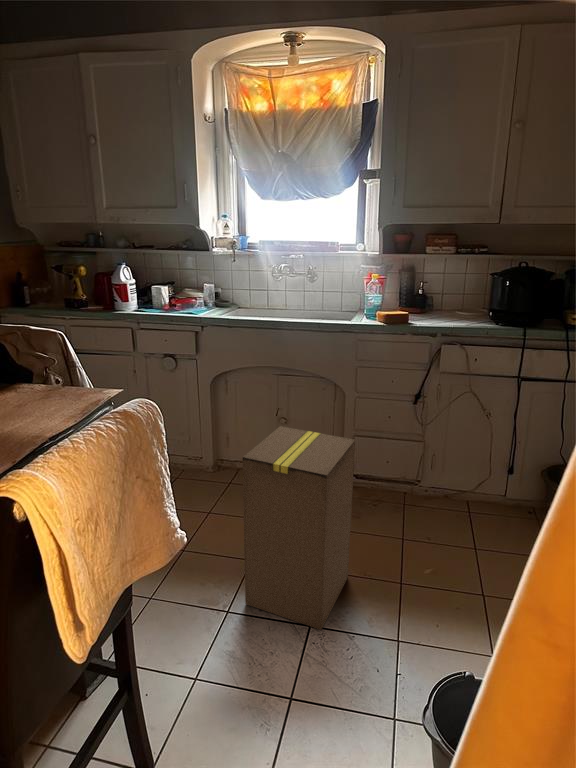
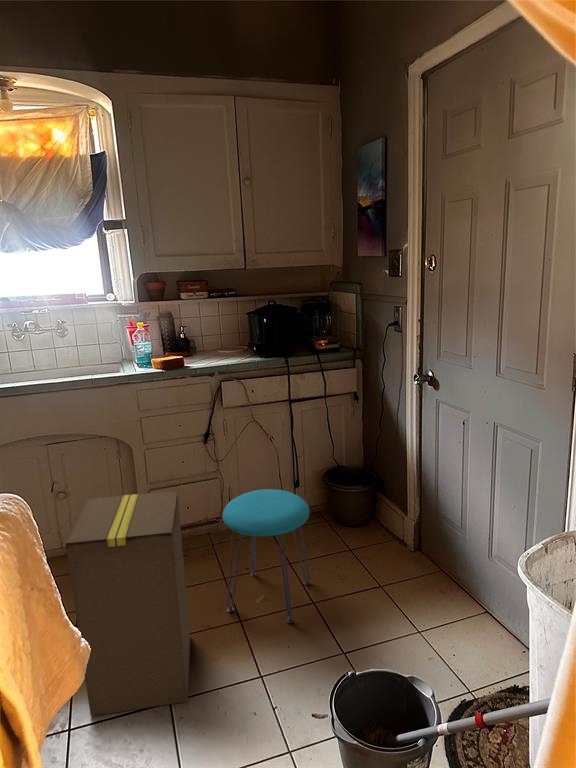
stool: none [390,462,498,606] -> present [223,489,310,623]

